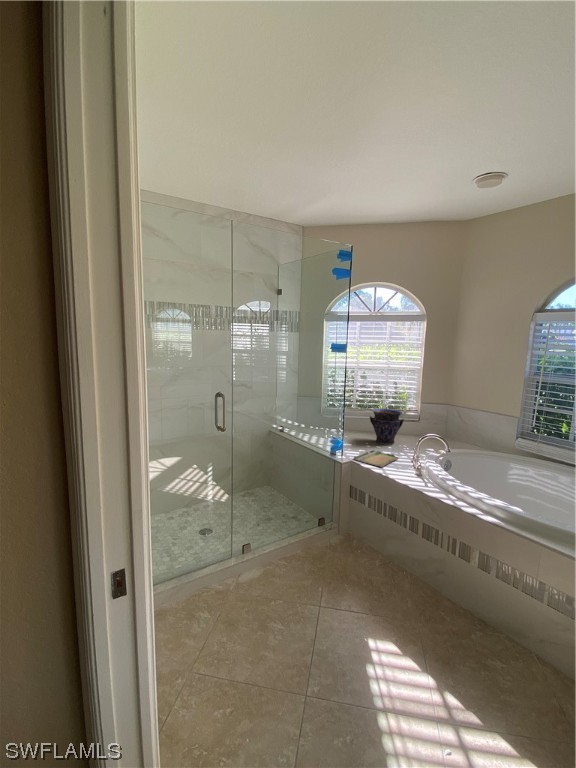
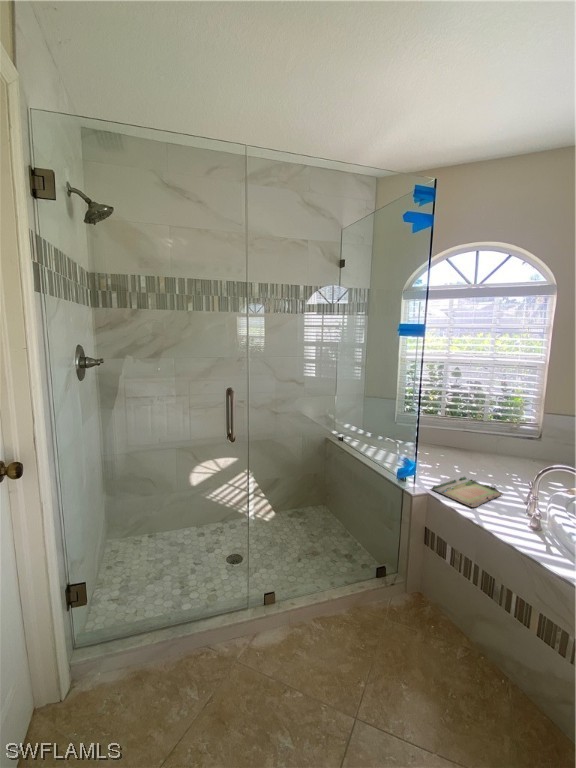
vase: present [370,409,404,445] -> none [463,418,515,469]

